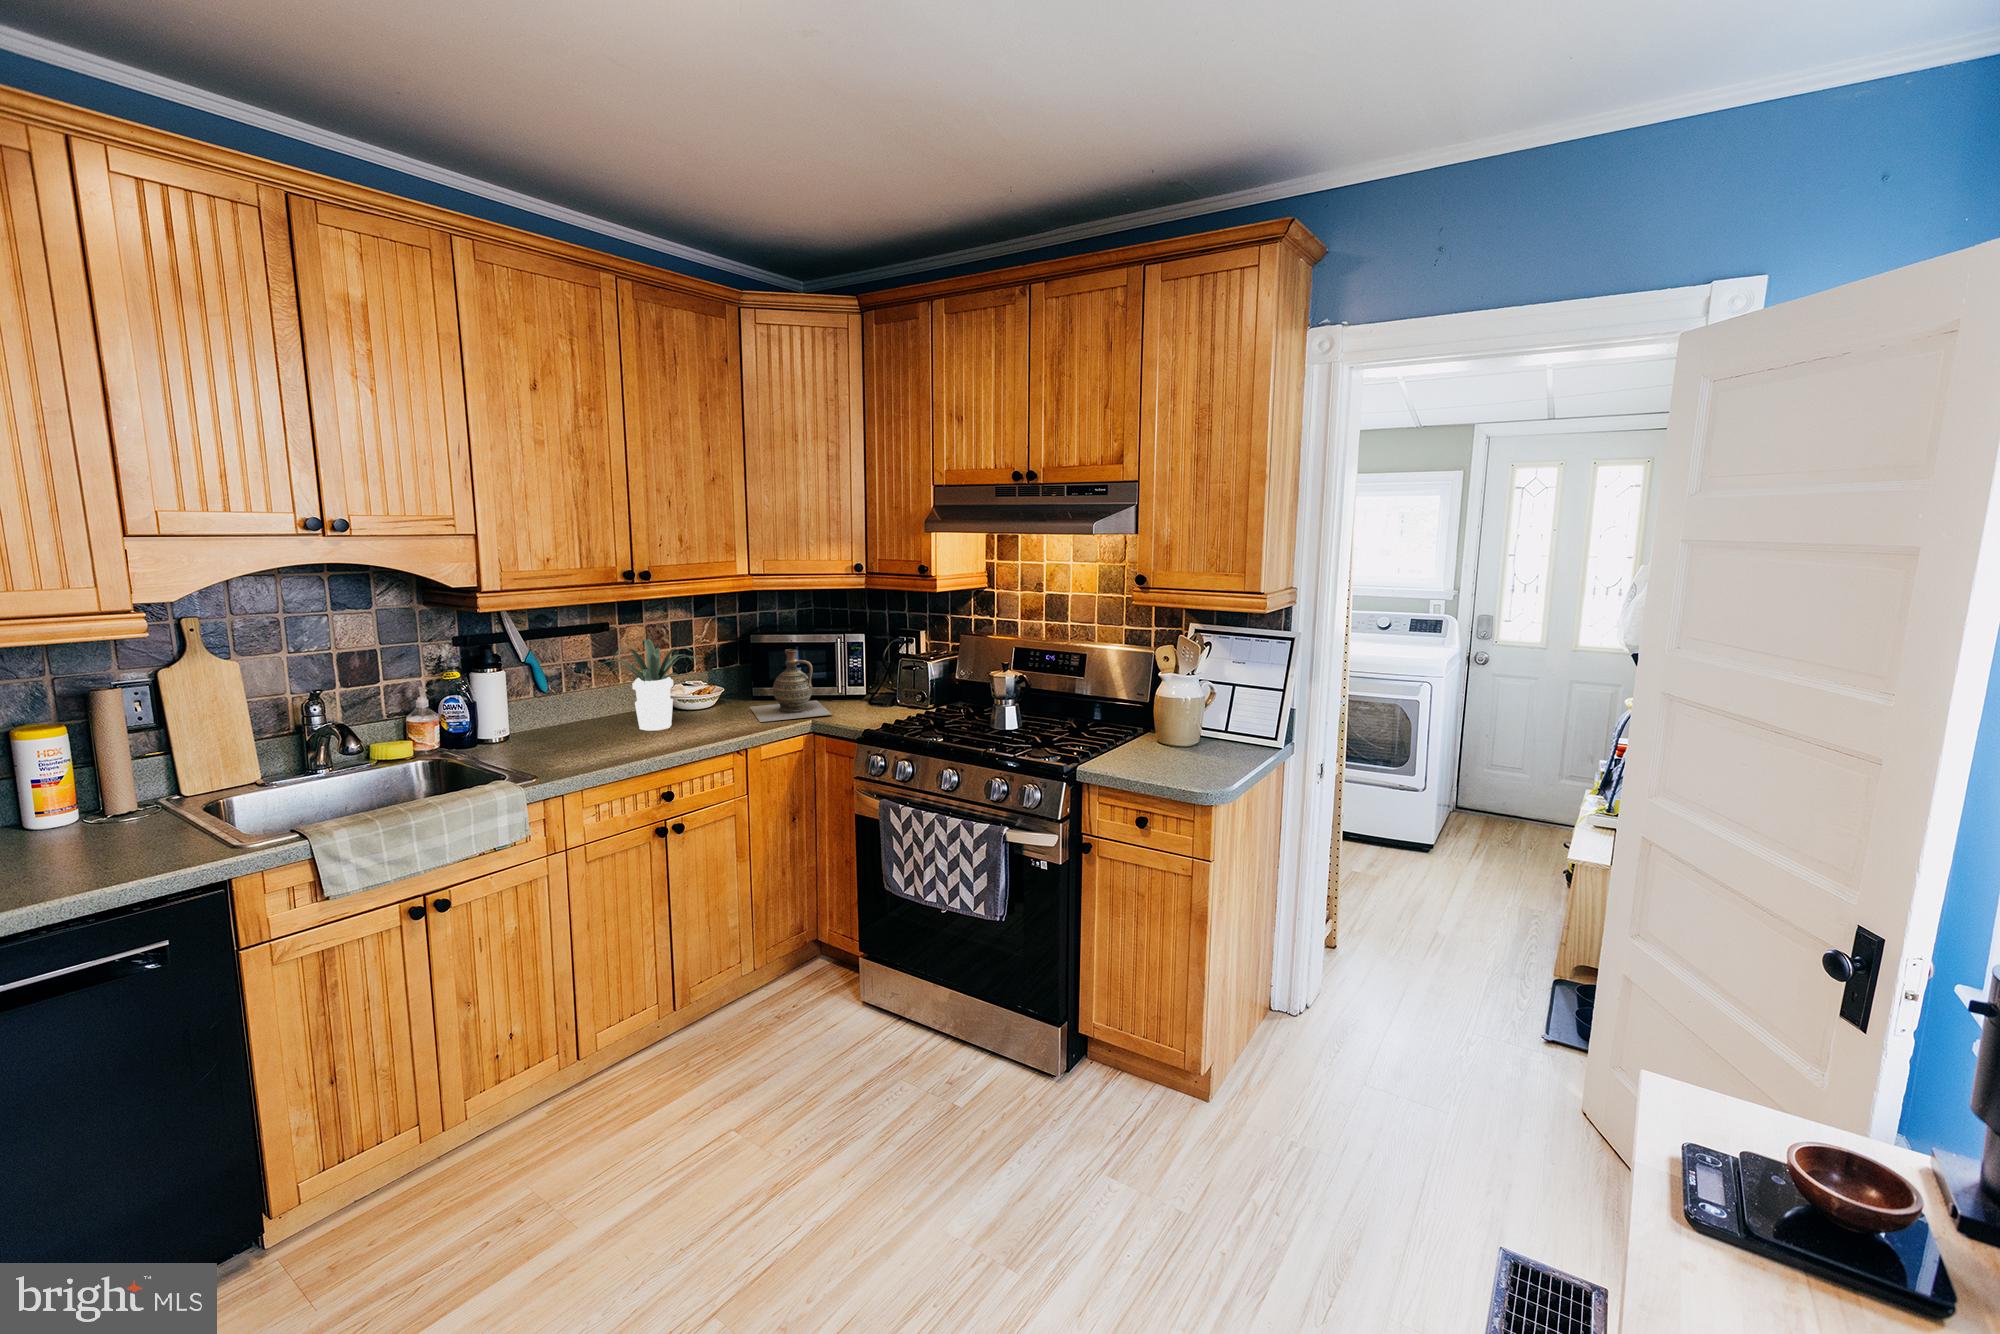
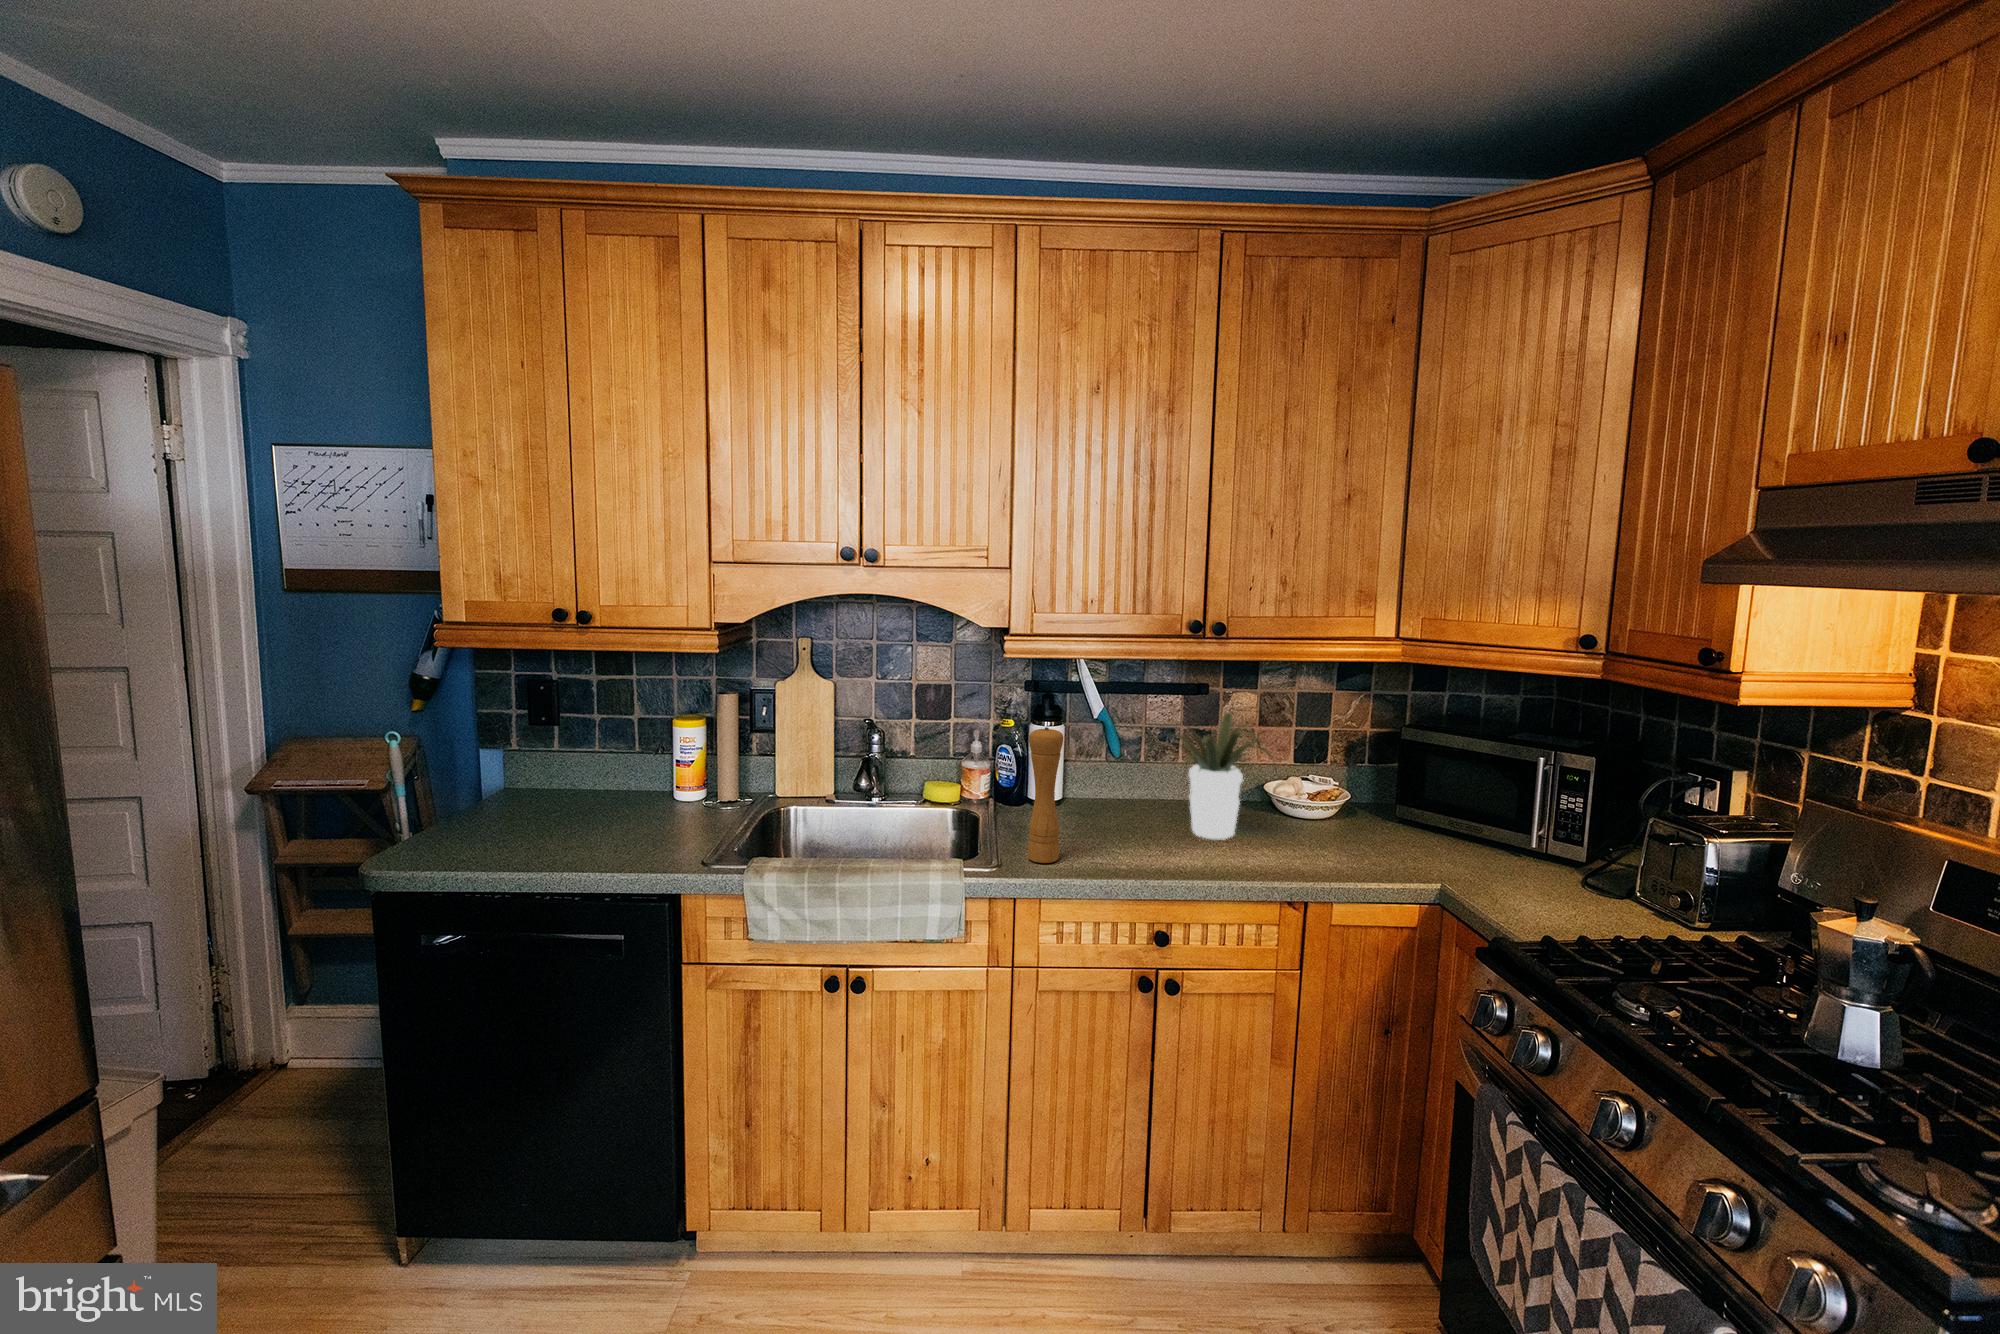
ceramic jug: present [750,649,831,722] -> none [1350,761,1484,886]
pepper mill: none [541,660,577,768] -> present [1028,727,1063,863]

